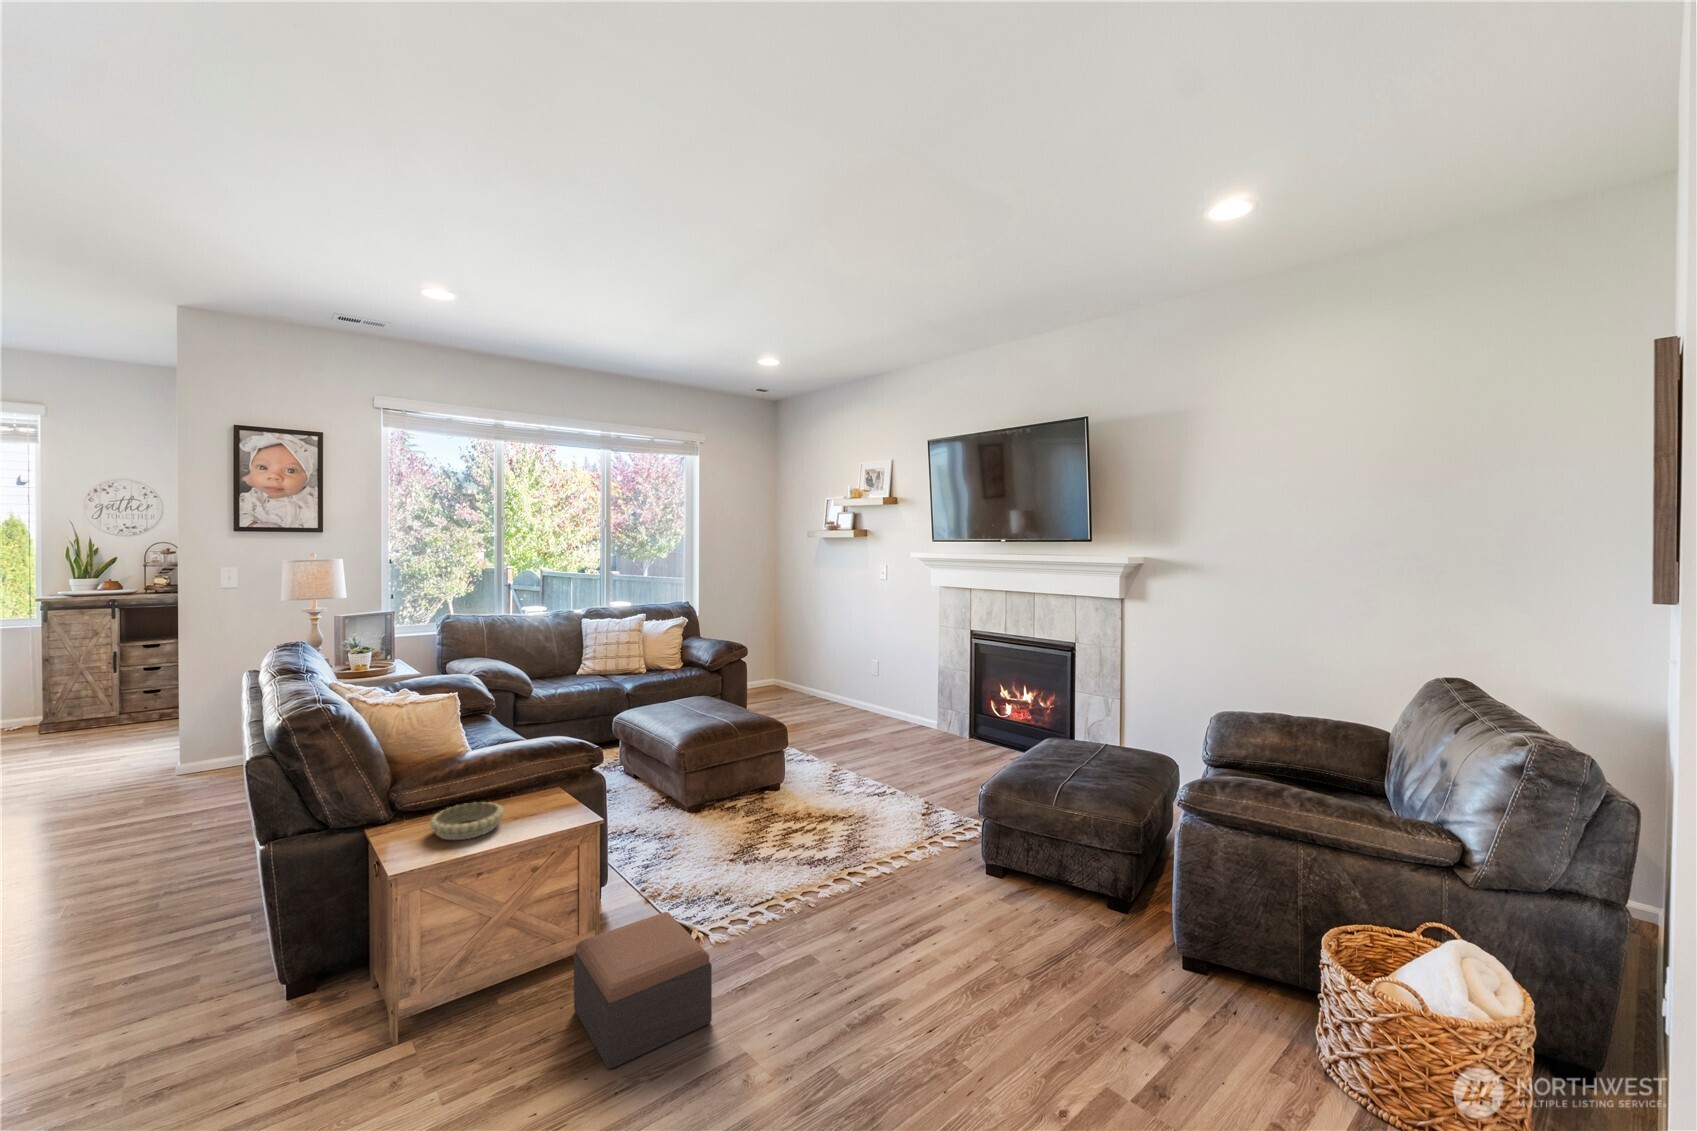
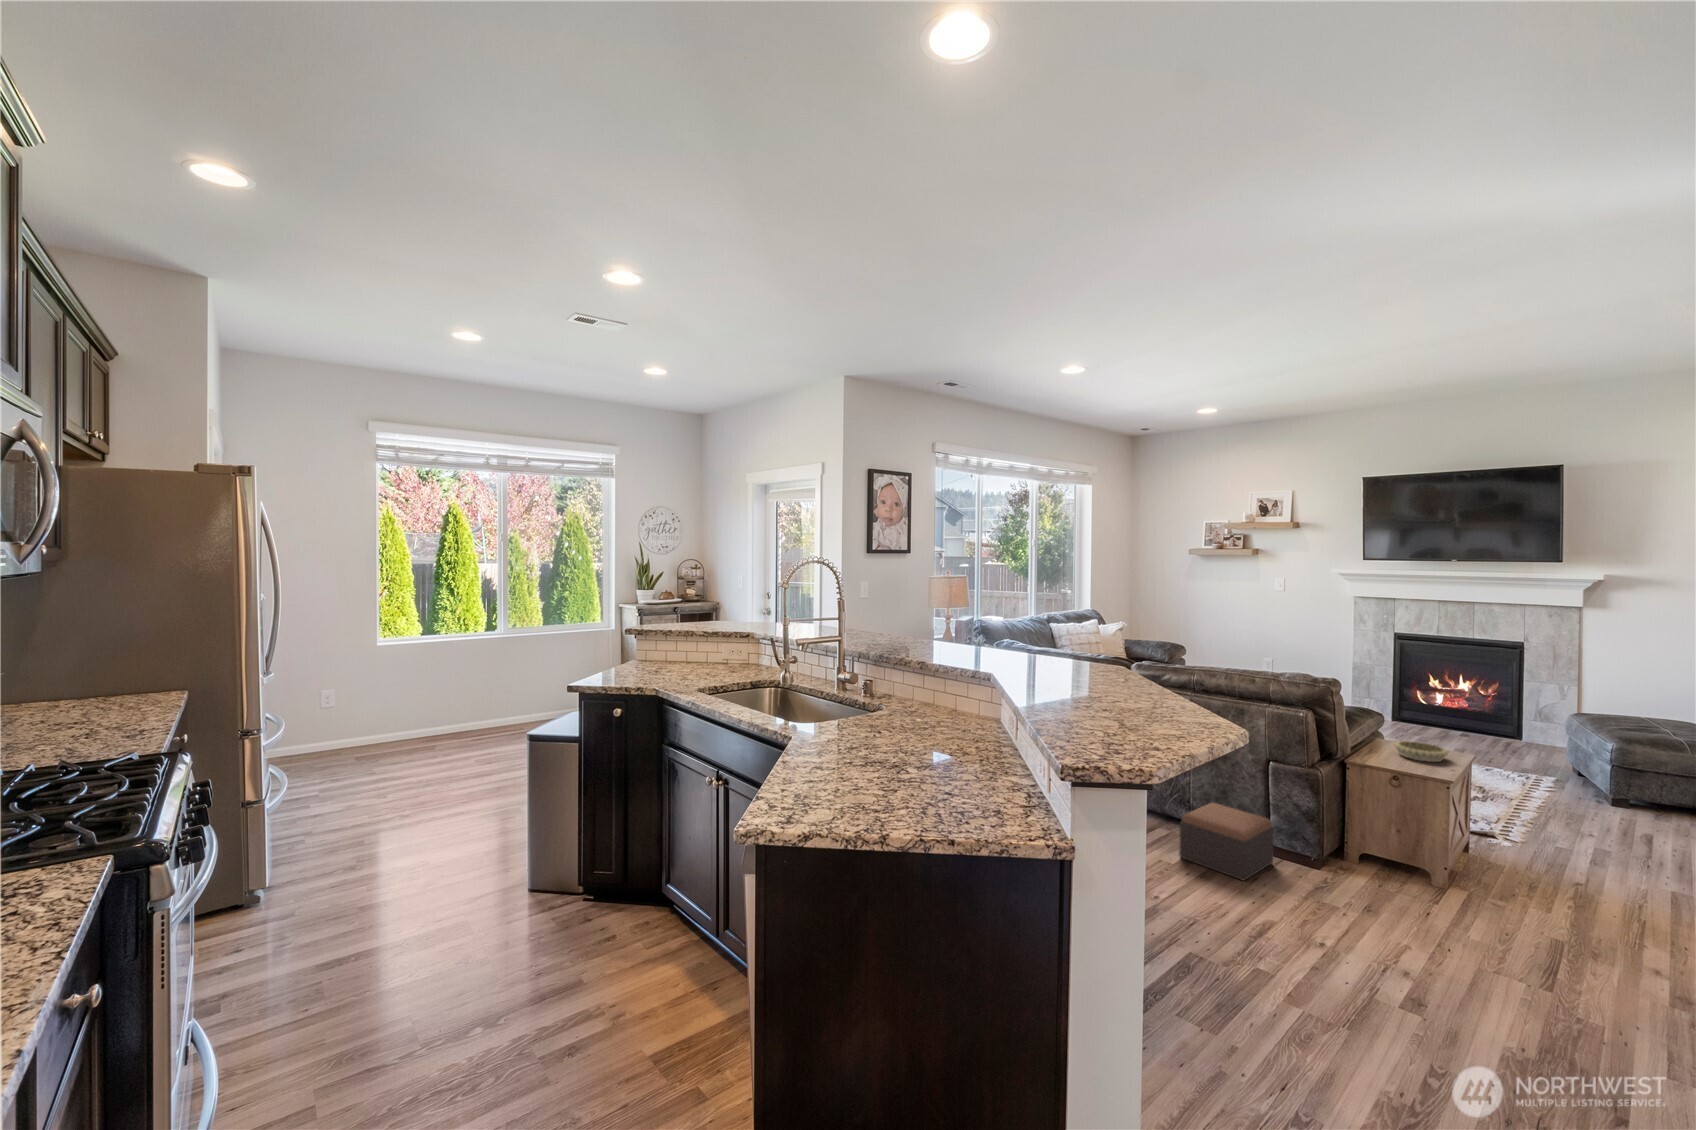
footstool: present [574,912,712,1069] -> present [1179,803,1274,880]

